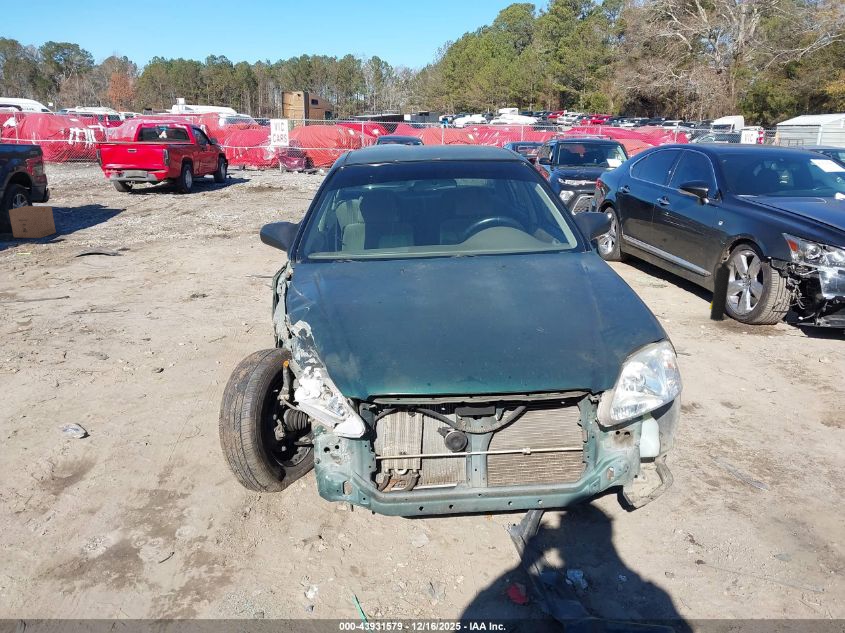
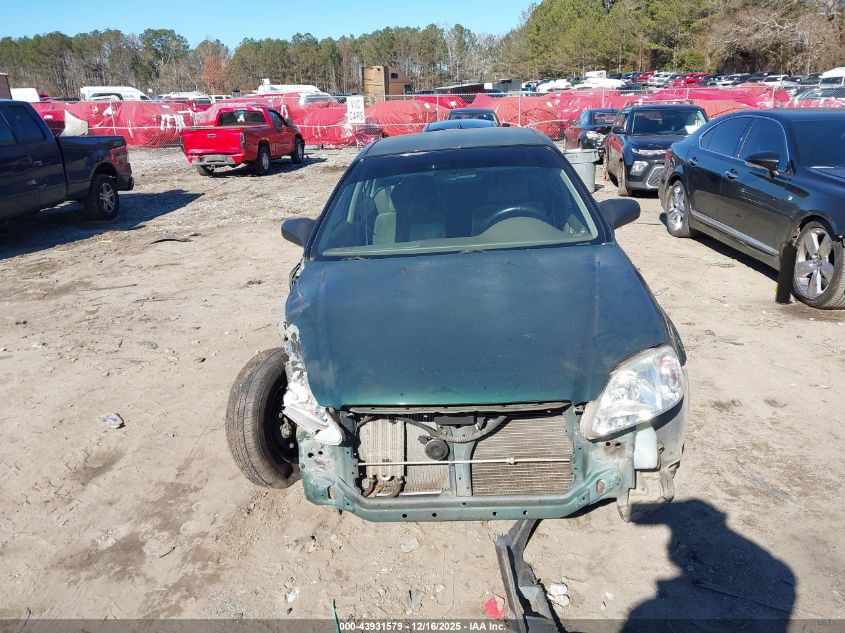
cardboard box: present [9,206,56,238] -> none [94,194,138,225]

